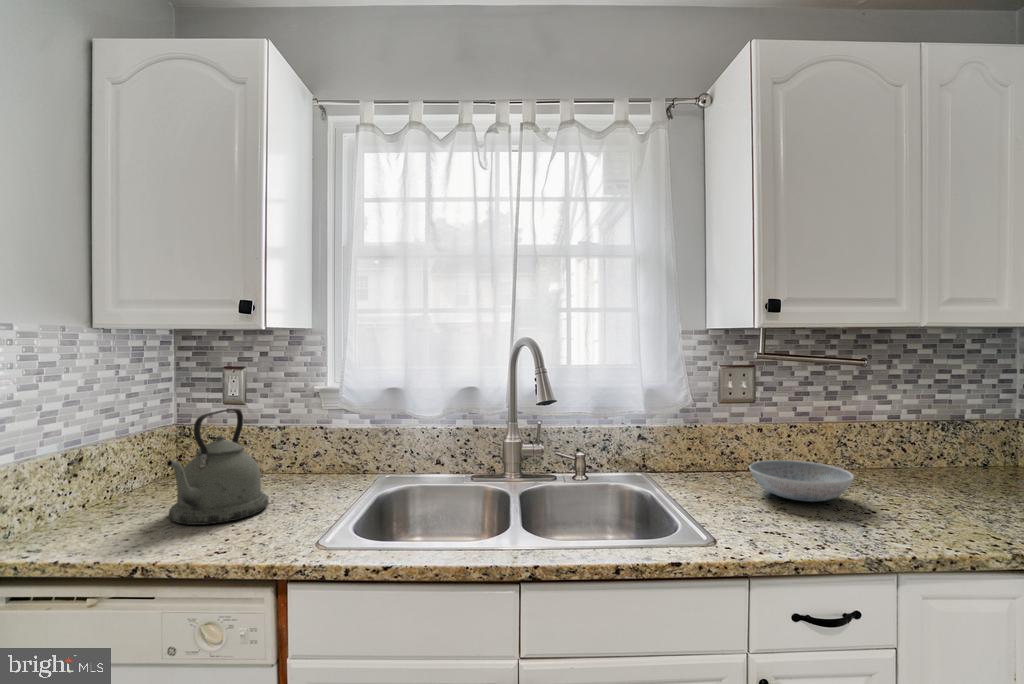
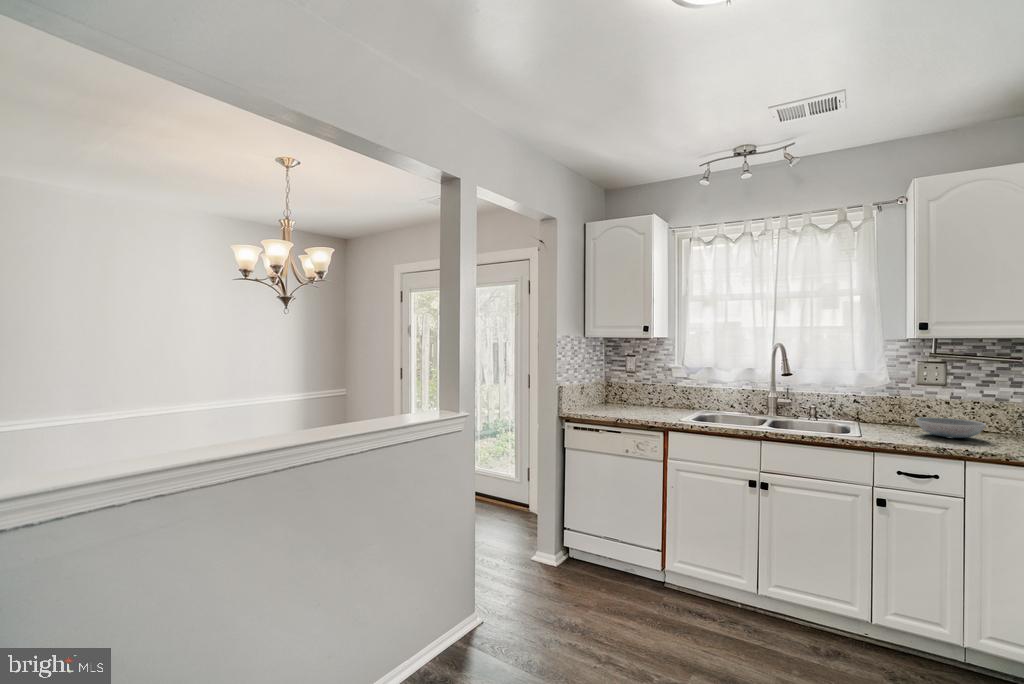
kettle: present [167,409,269,525] -> none [615,371,651,414]

